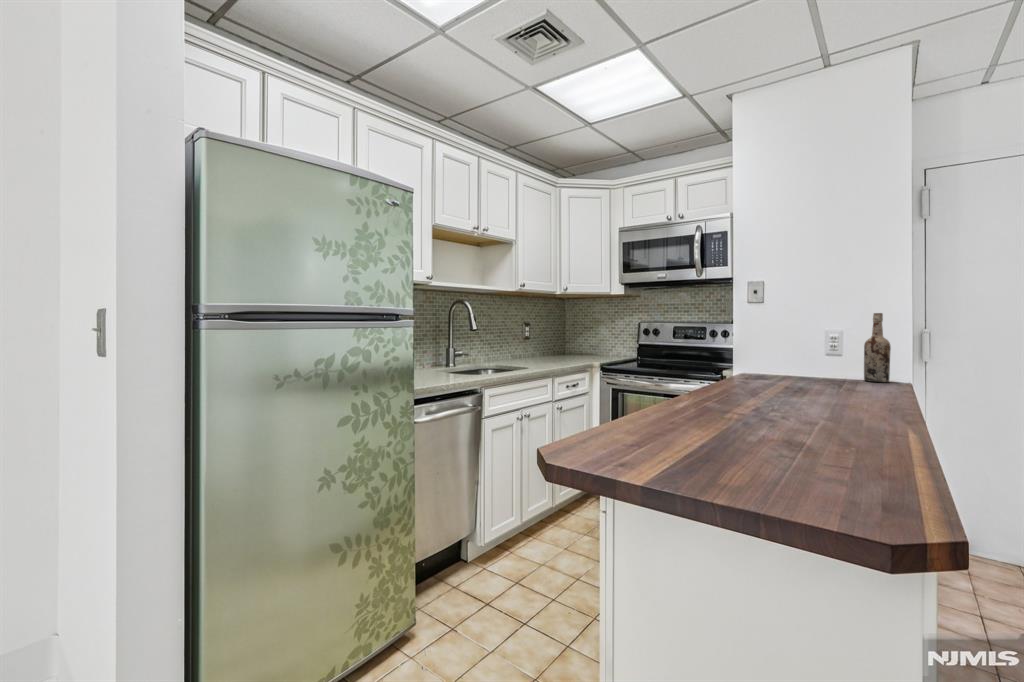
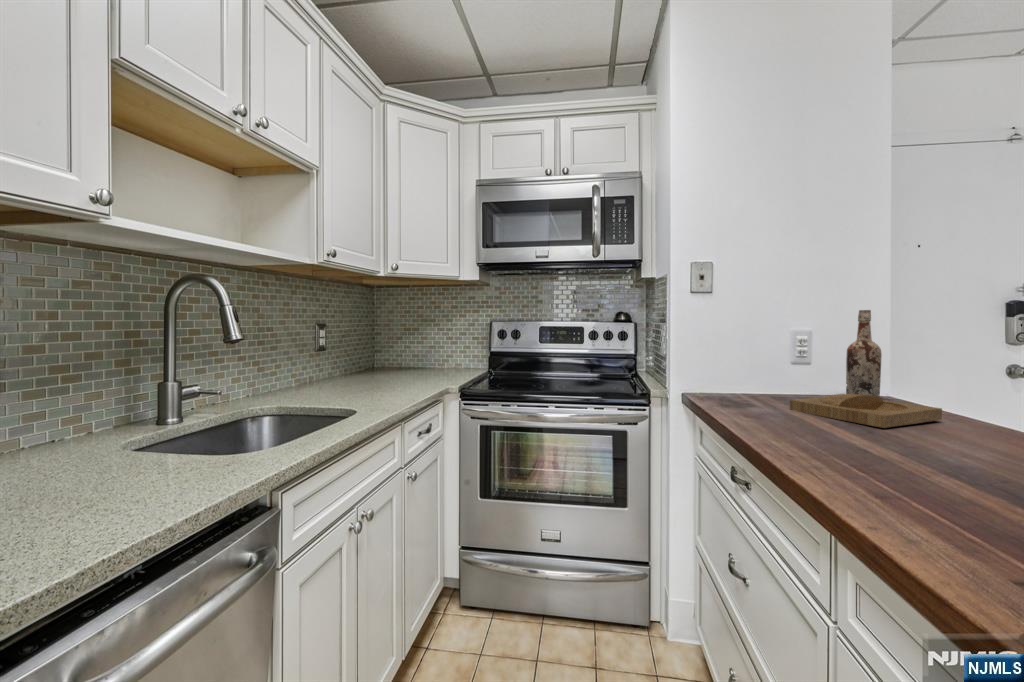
tray: none [776,371,865,388] -> present [790,394,942,428]

